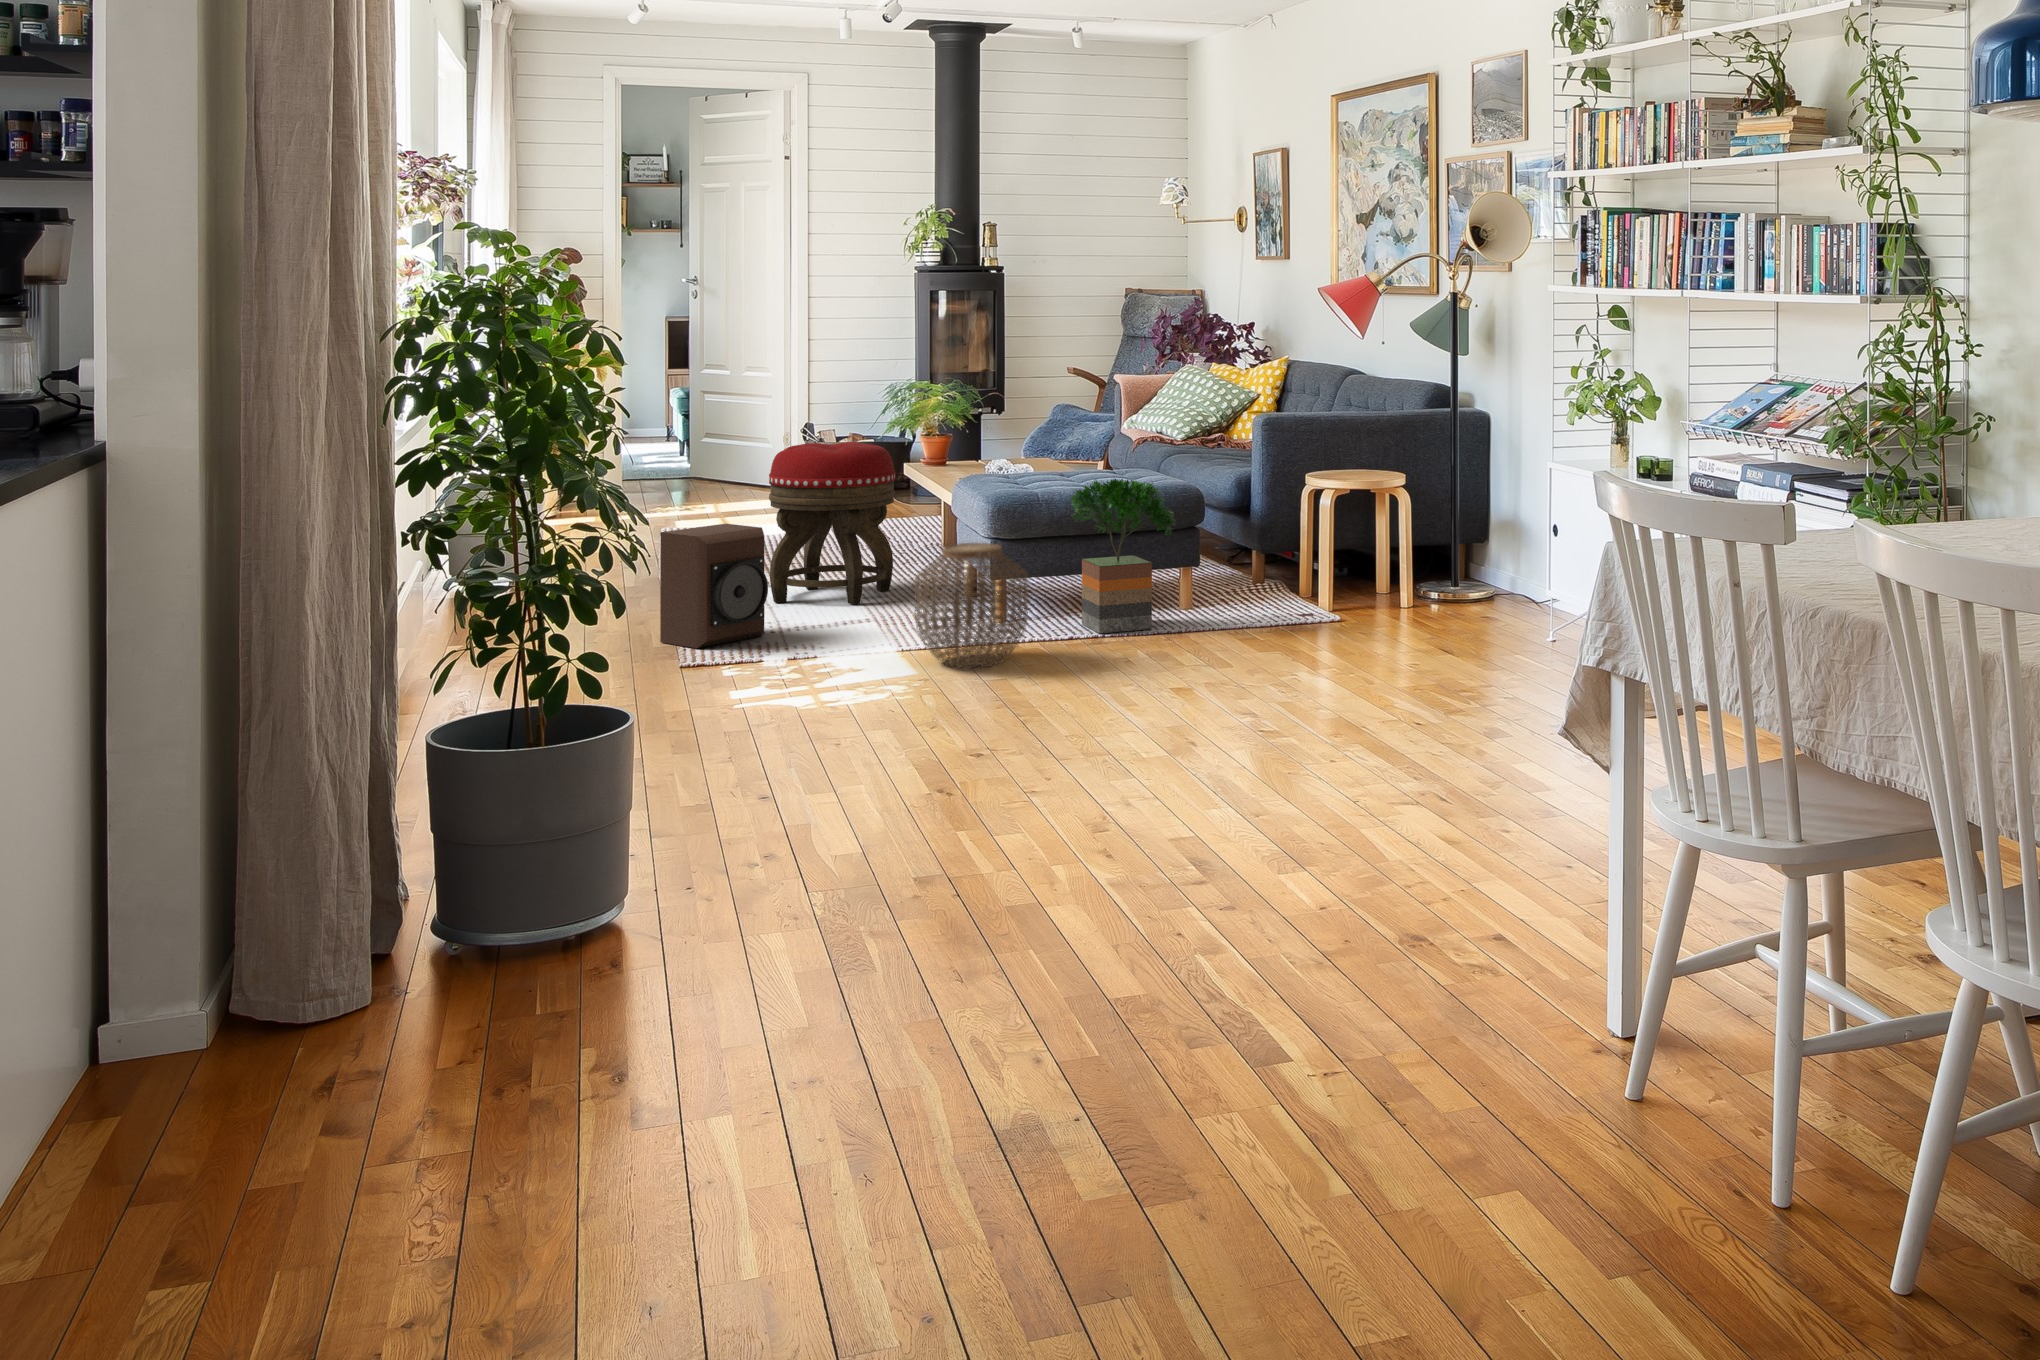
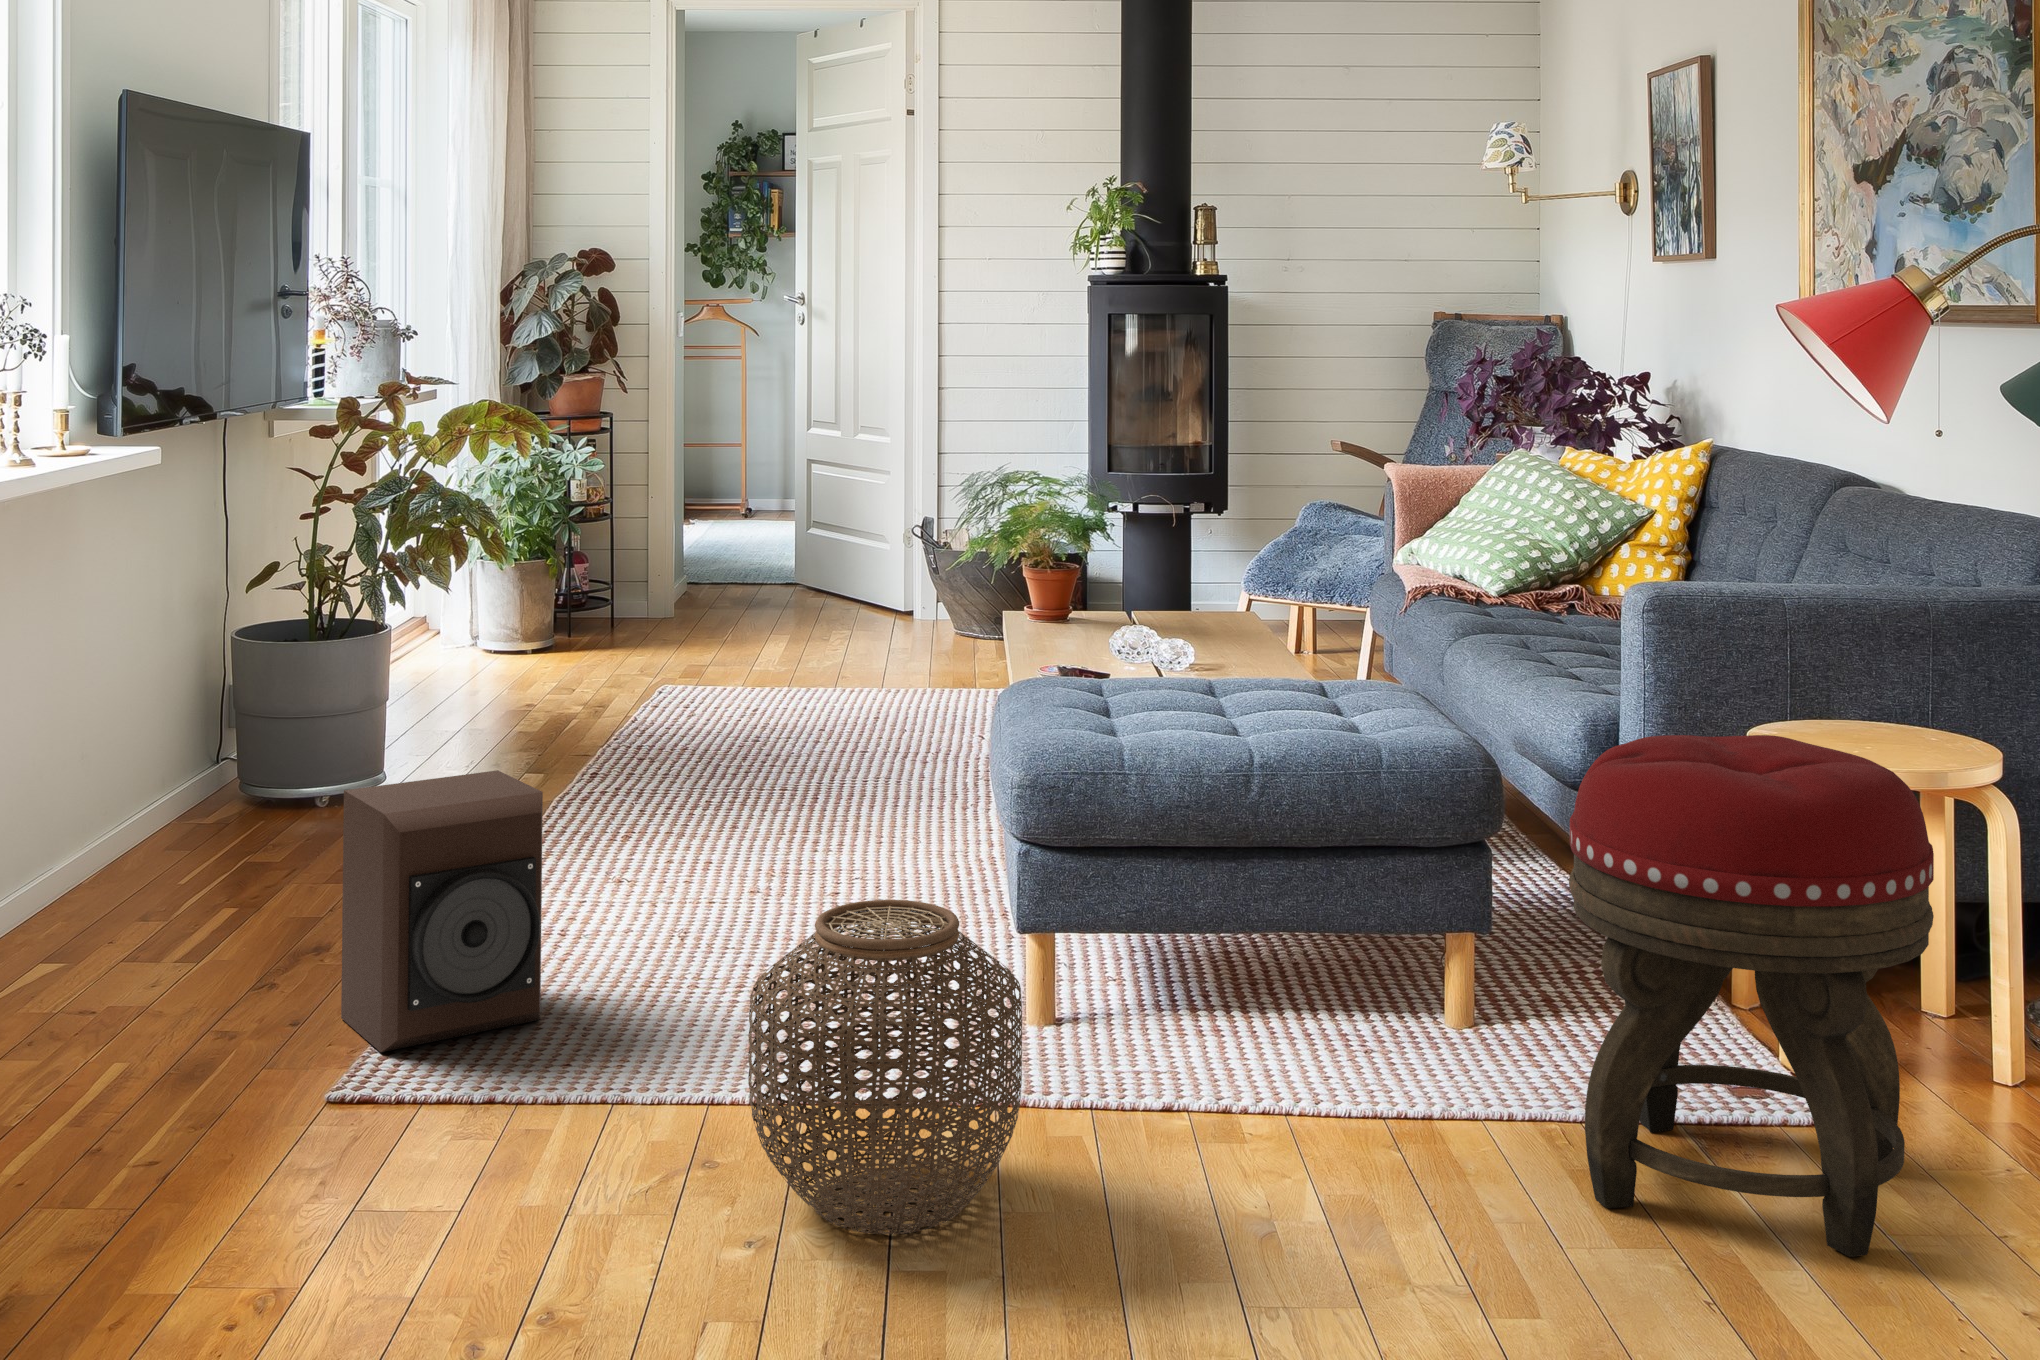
footstool: present [769,442,895,604] -> present [1569,735,1934,1257]
potted tree: present [1070,479,1175,633] -> none [1167,733,1421,1114]

